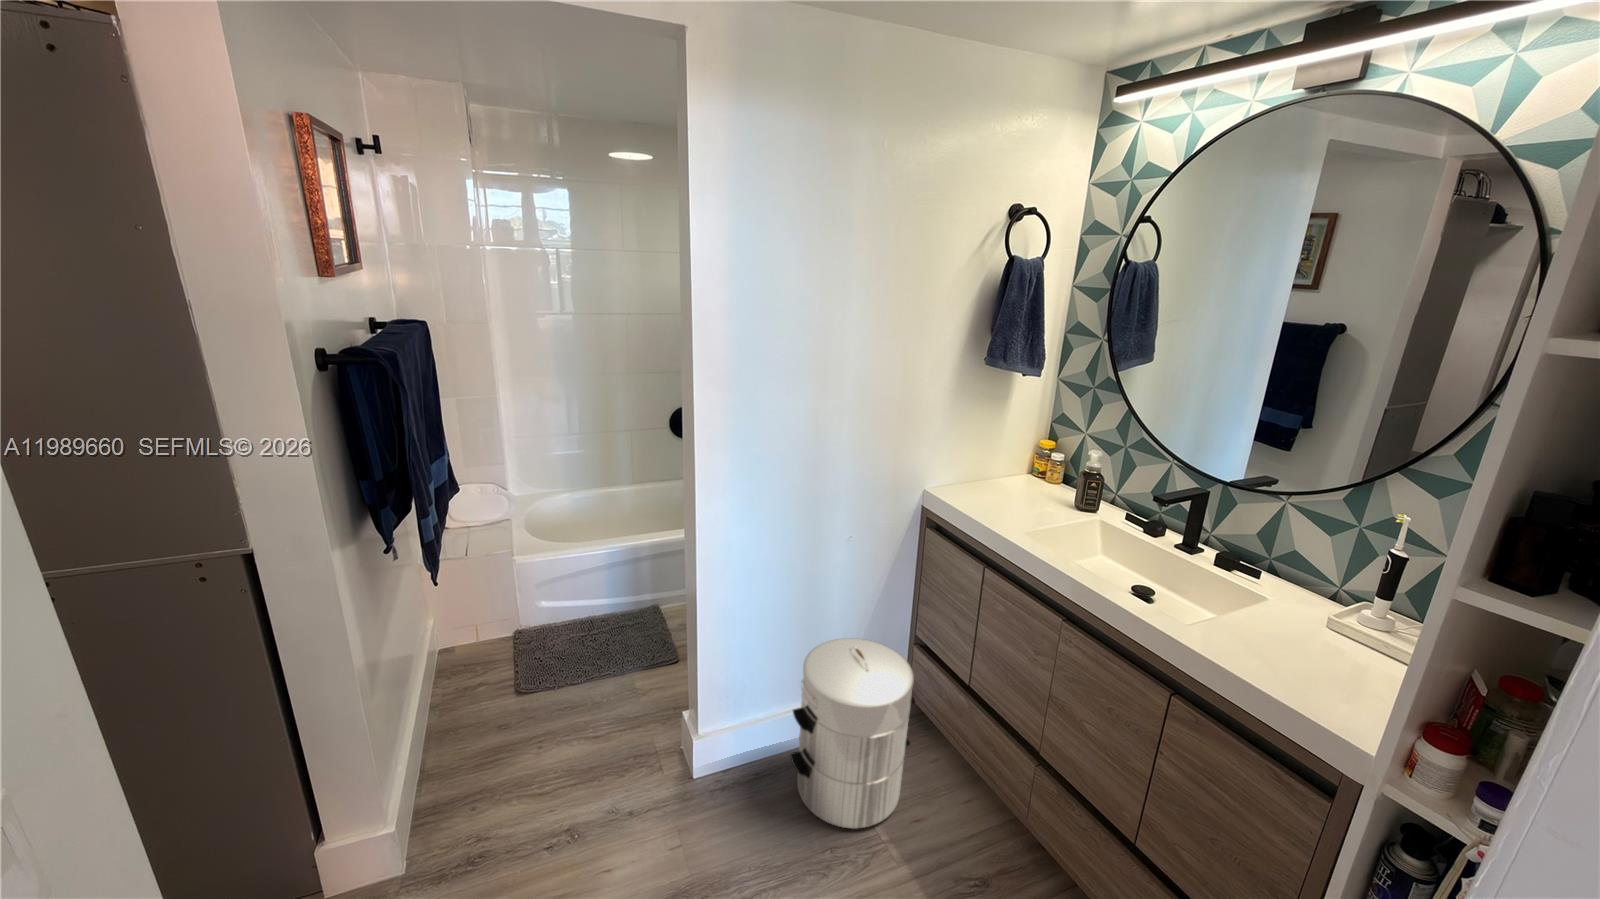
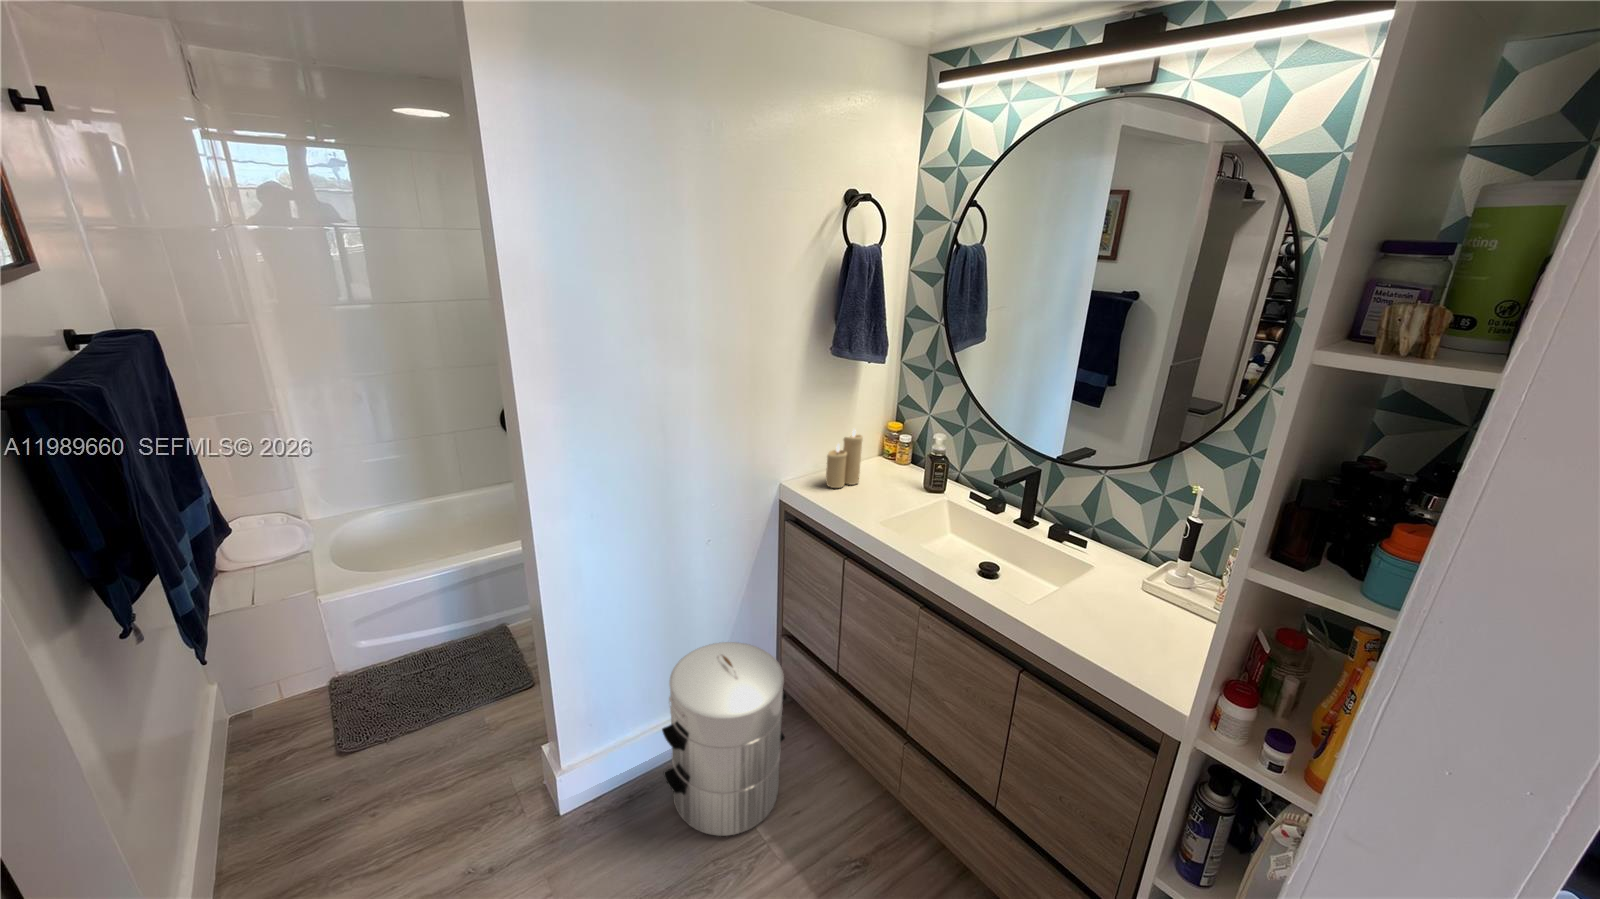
candle: none [970,440,1011,498] -> present [826,429,863,488]

